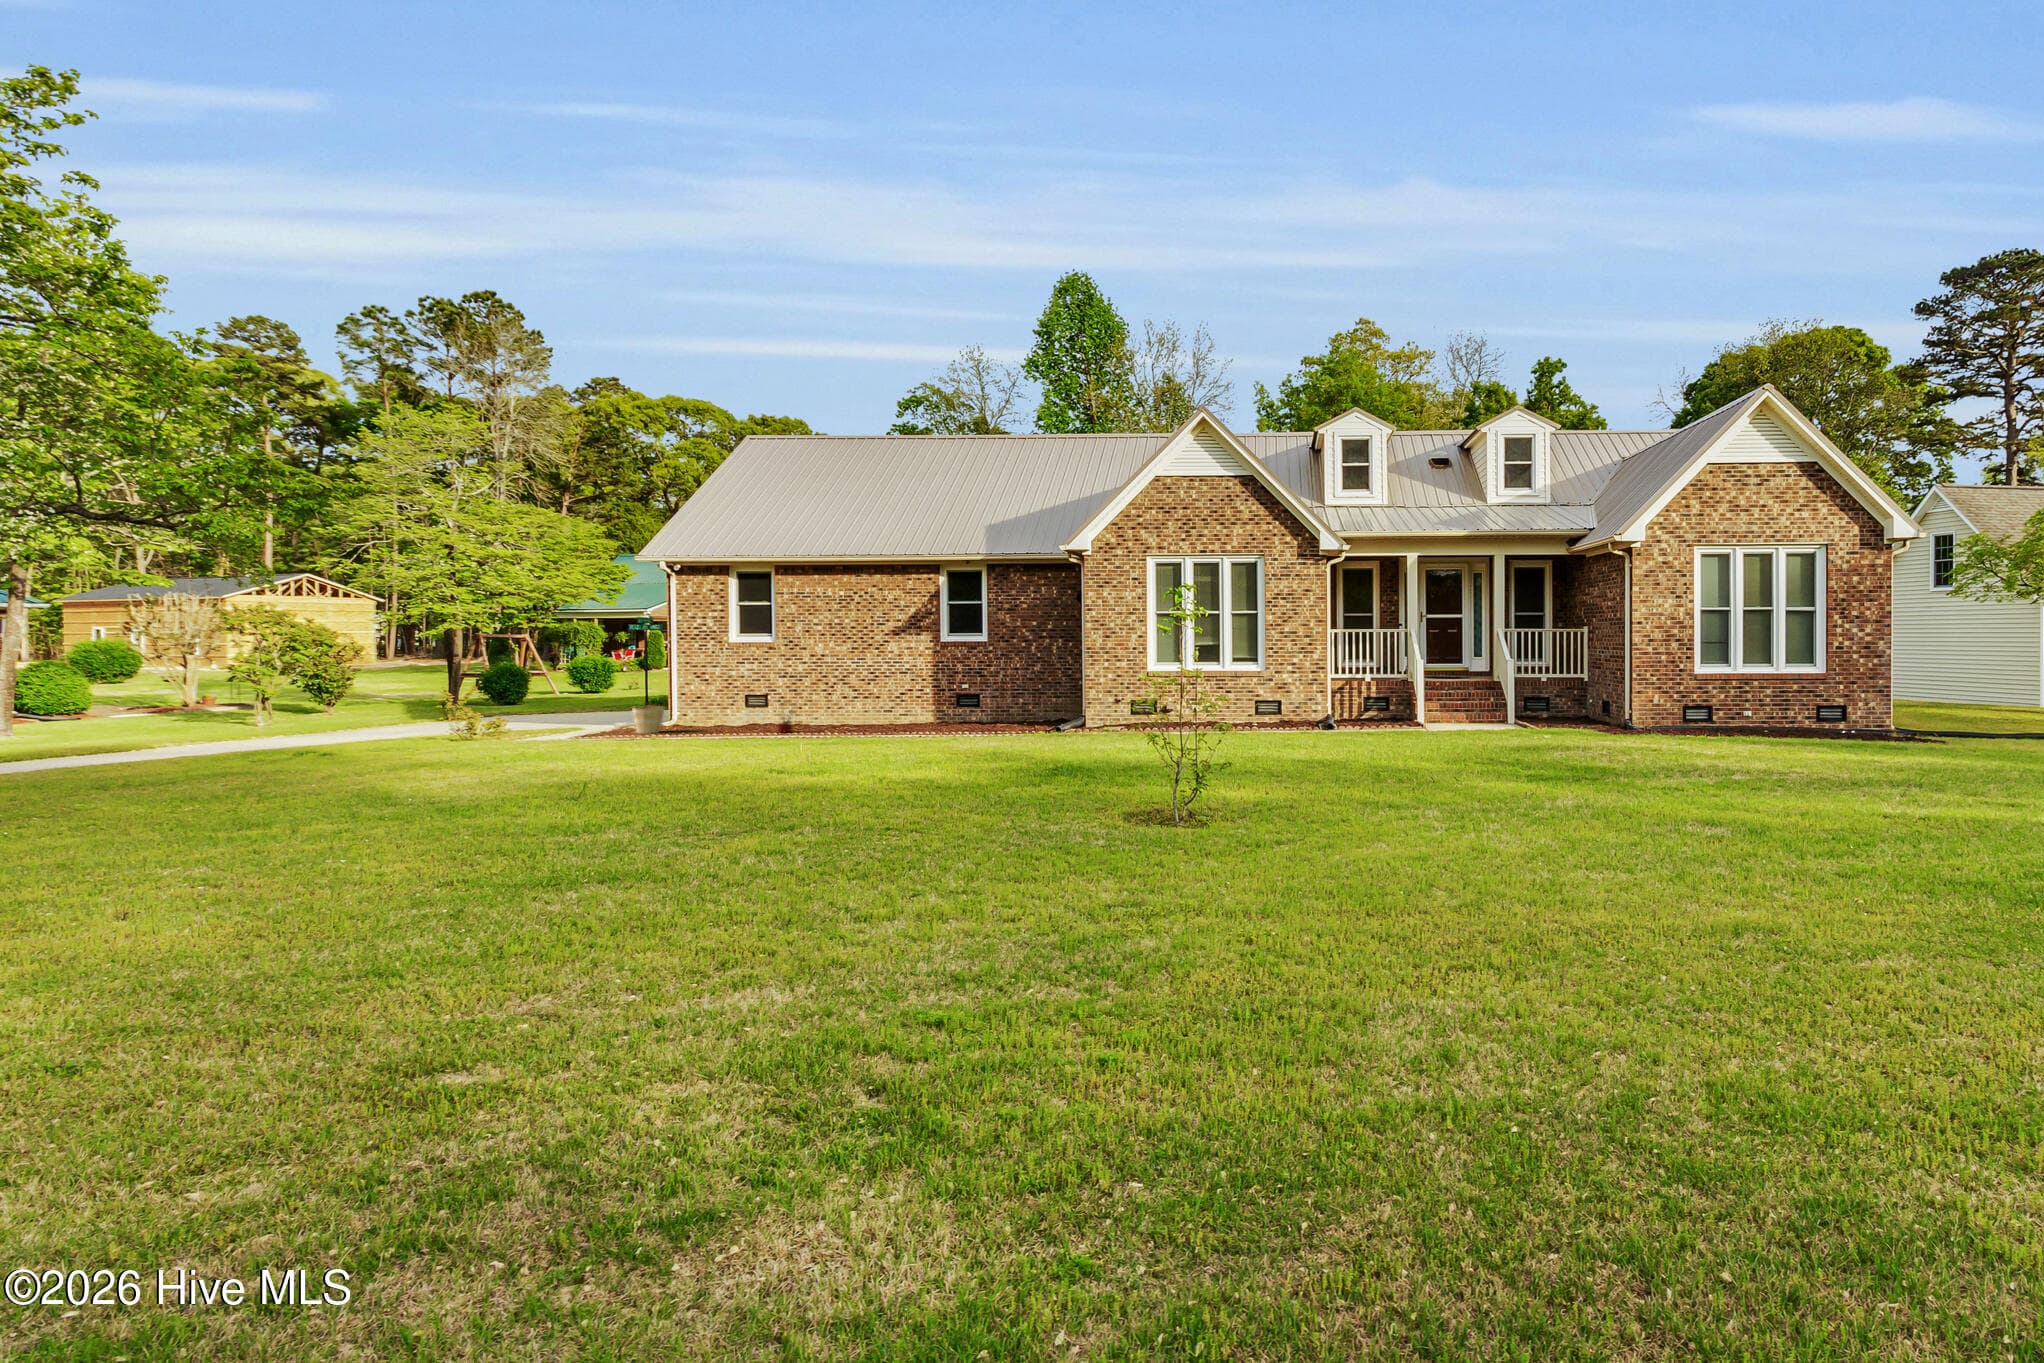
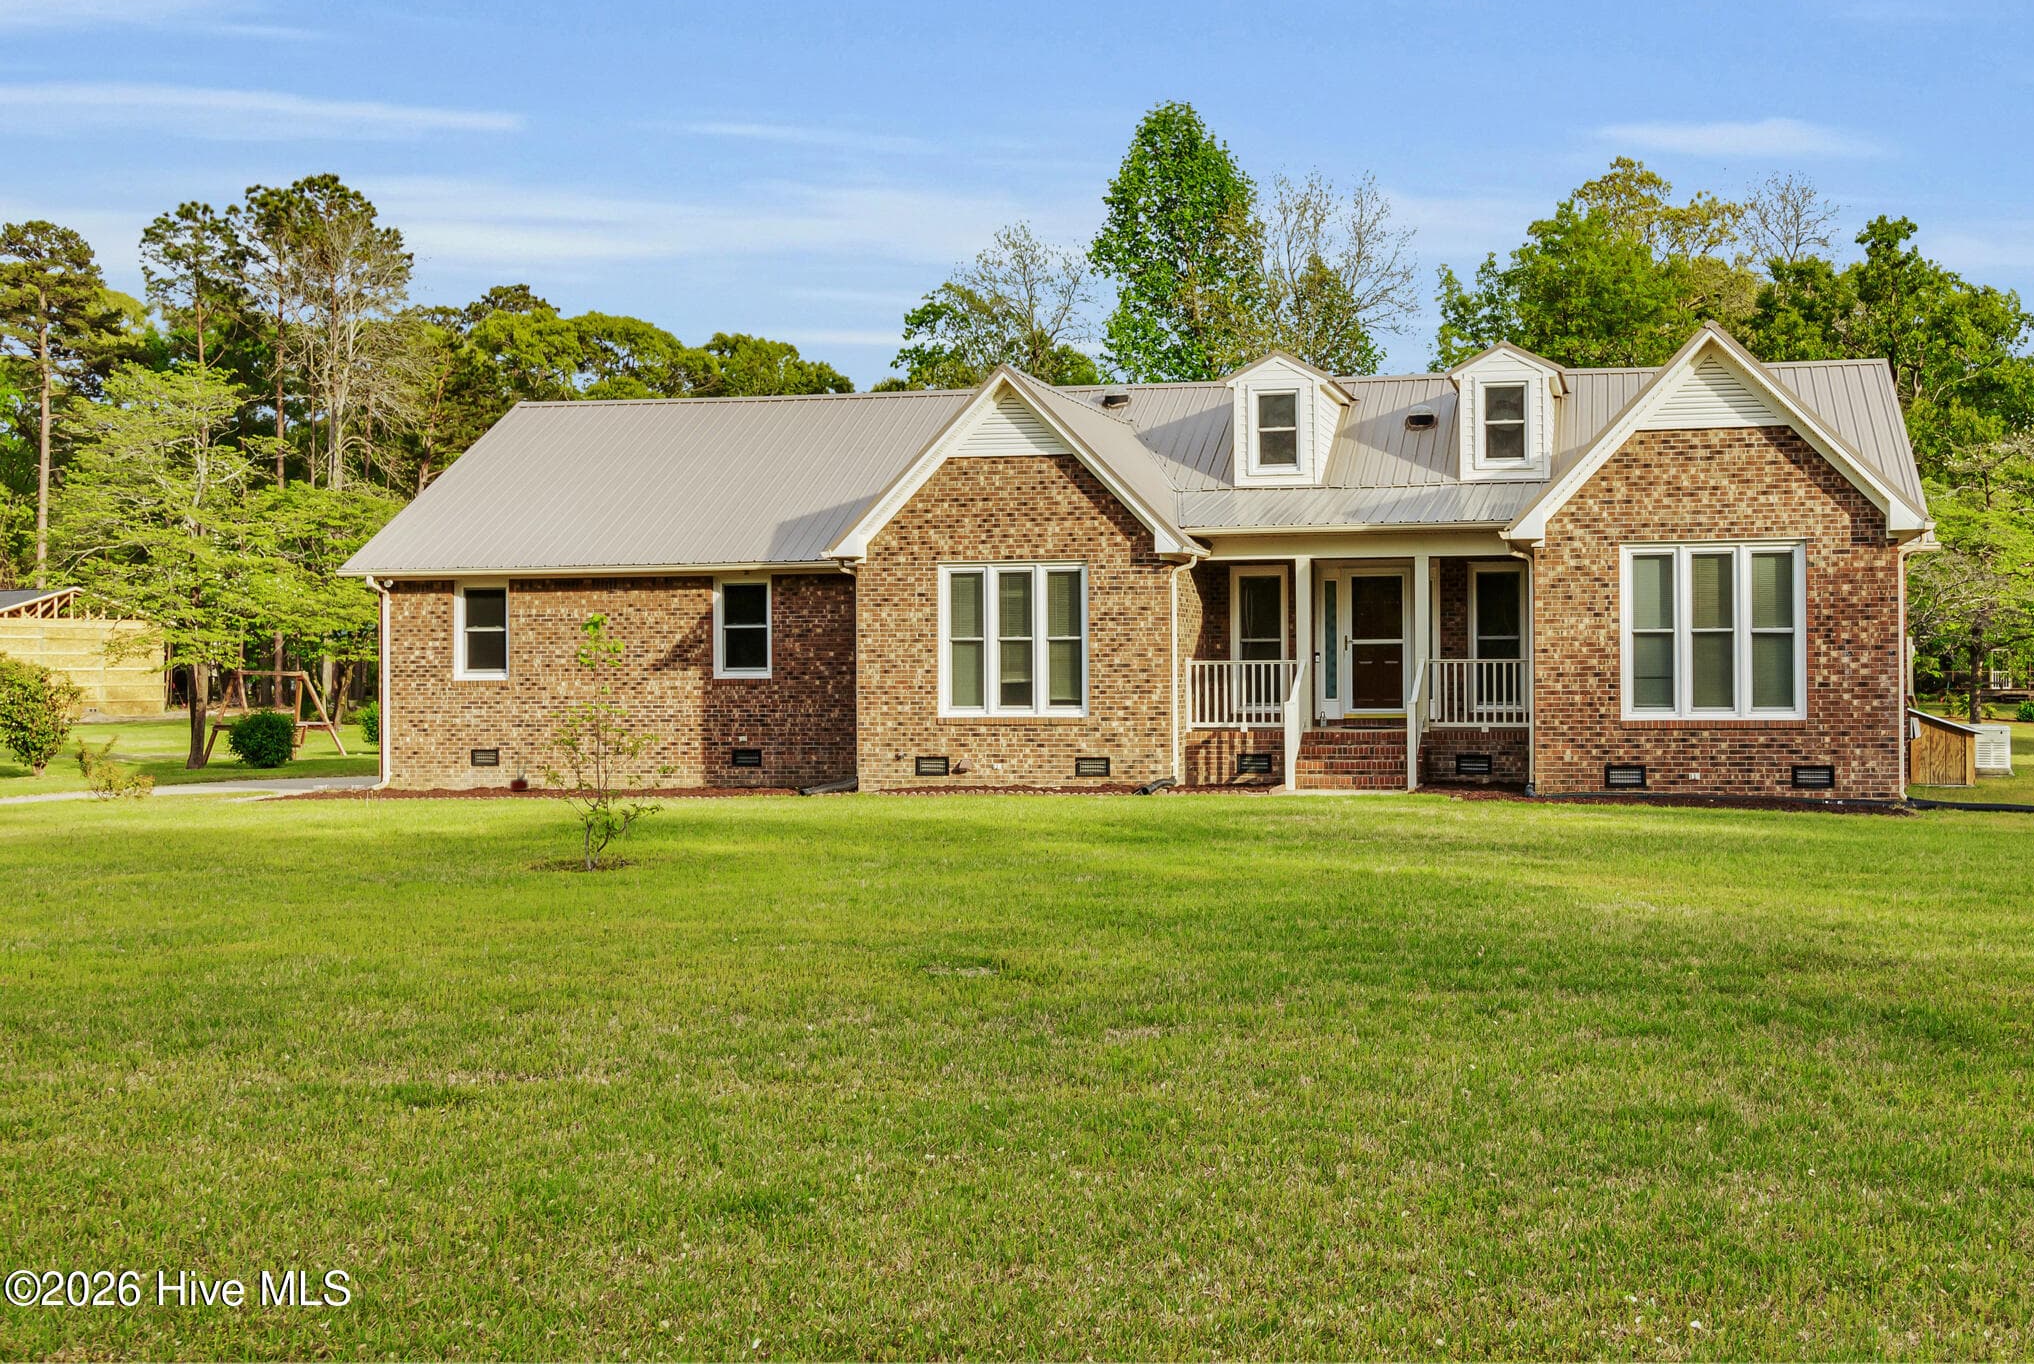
wooden bucket: present [632,705,665,733] -> none [342,758,383,792]

